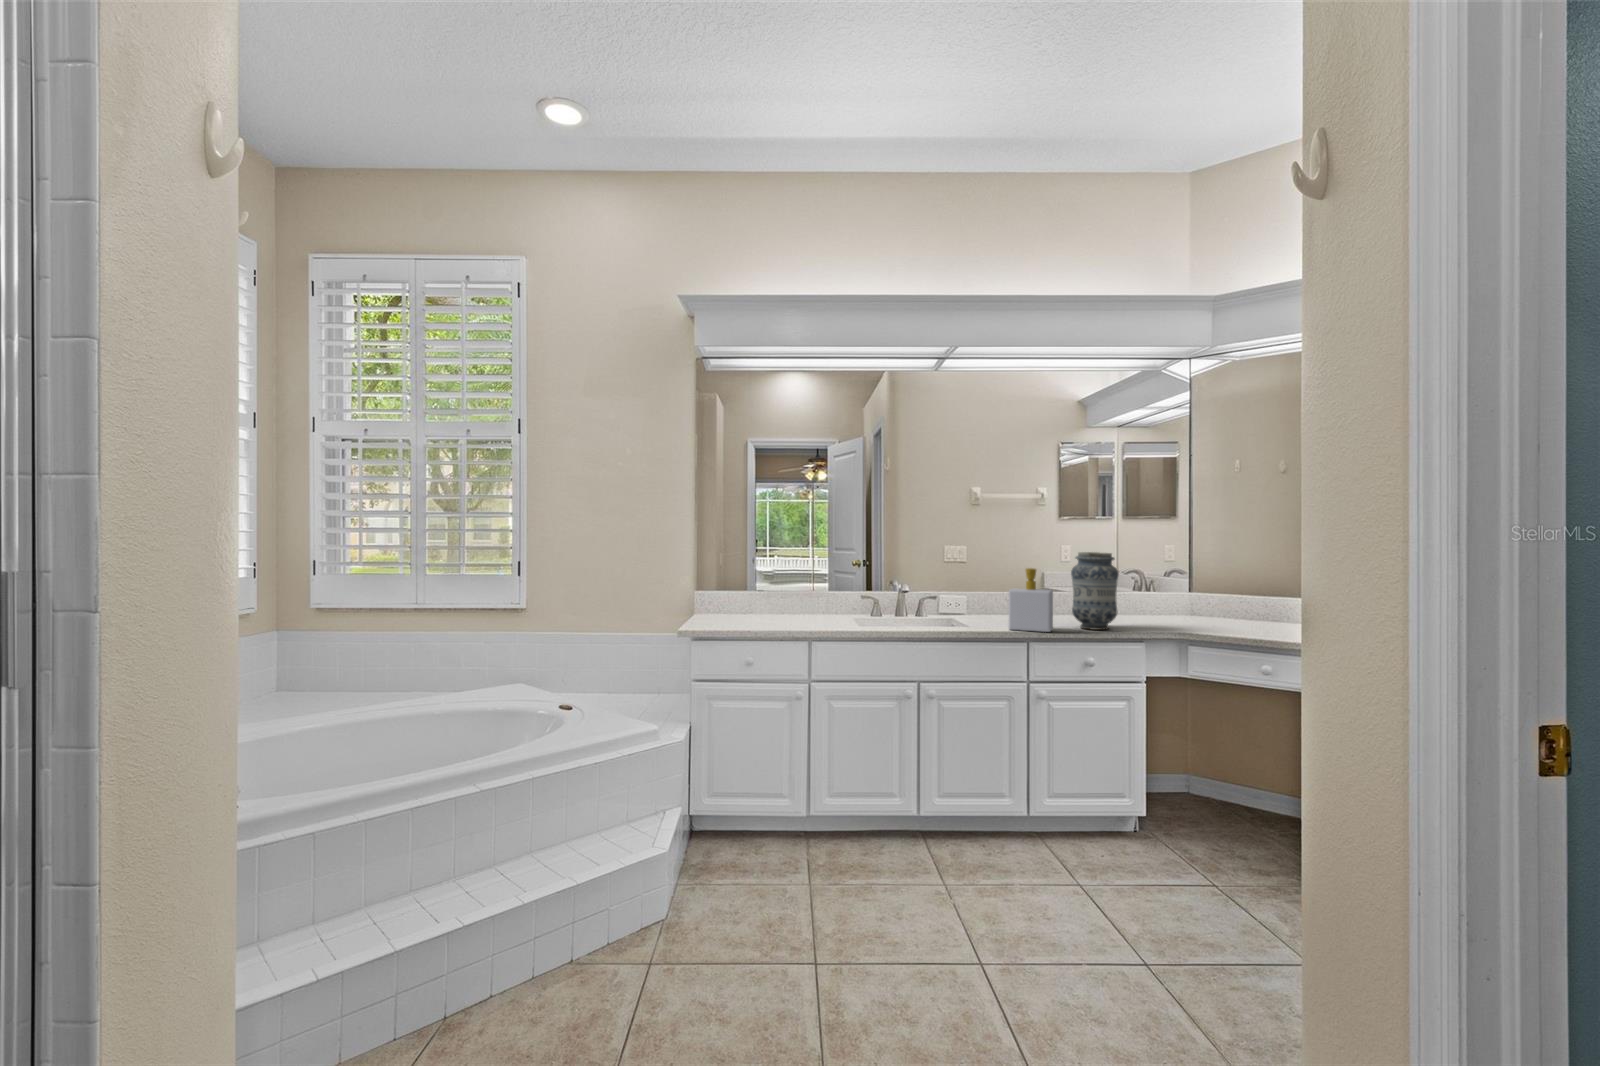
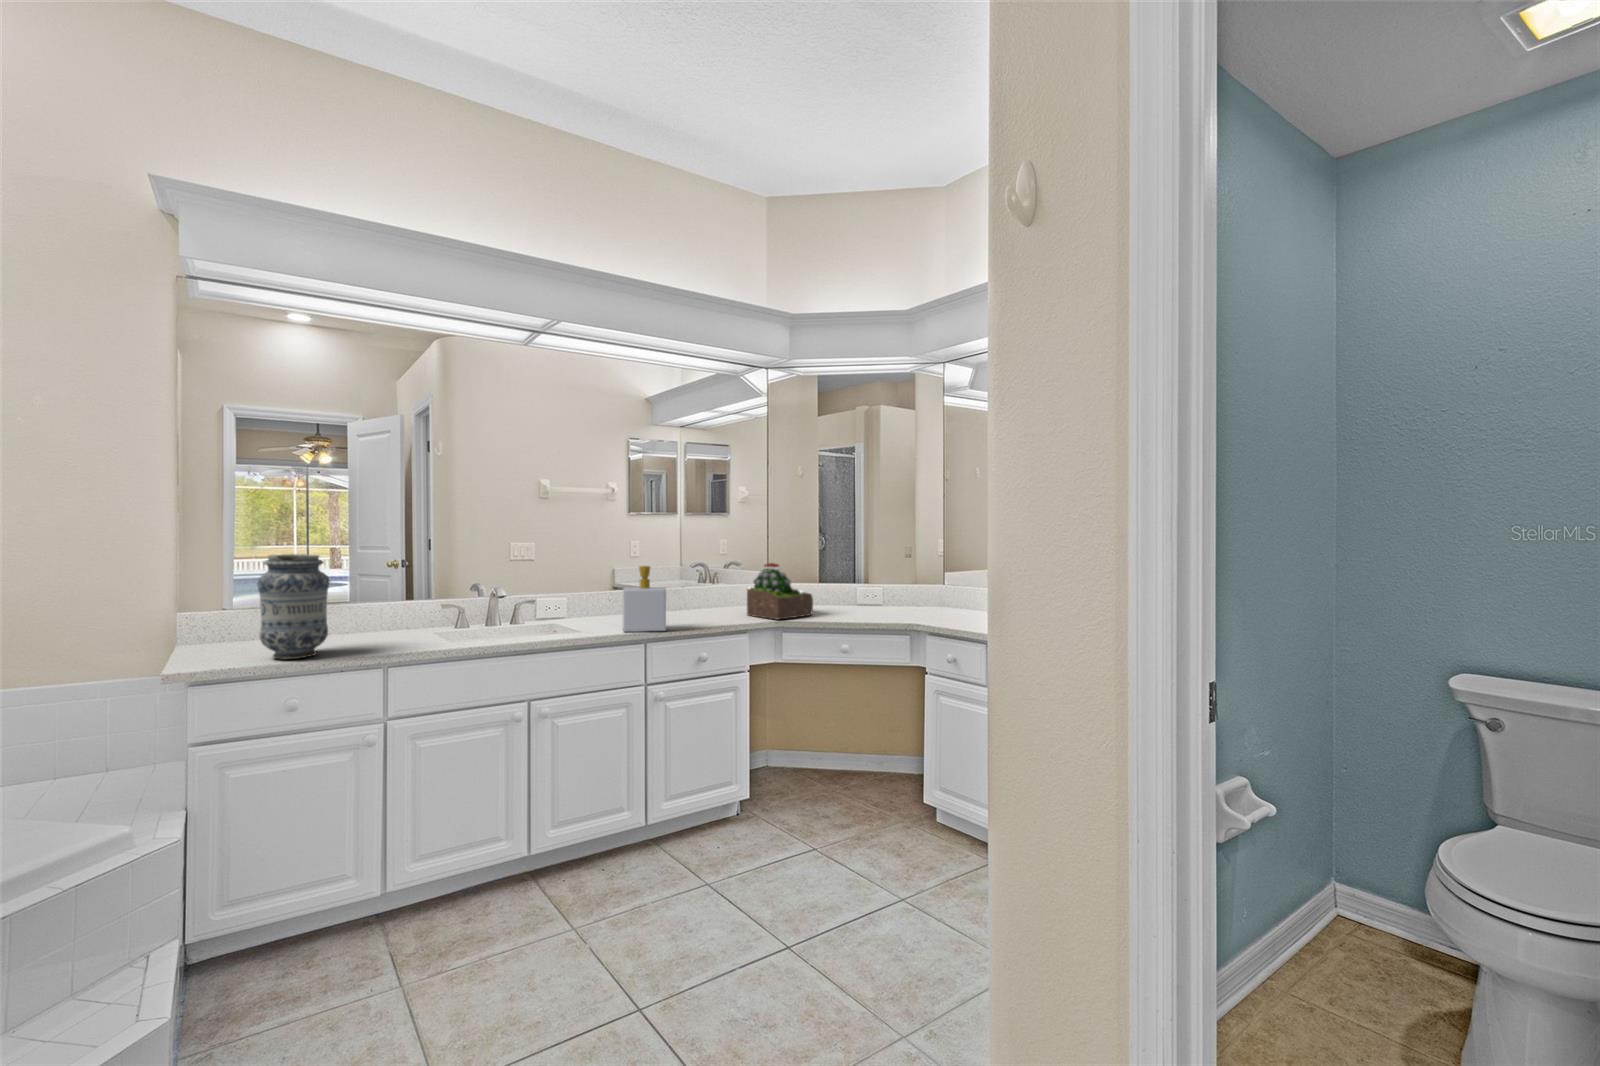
vase: present [1071,552,1119,630] -> present [257,554,330,659]
succulent plant: none [1151,571,1232,631] -> present [747,563,813,619]

